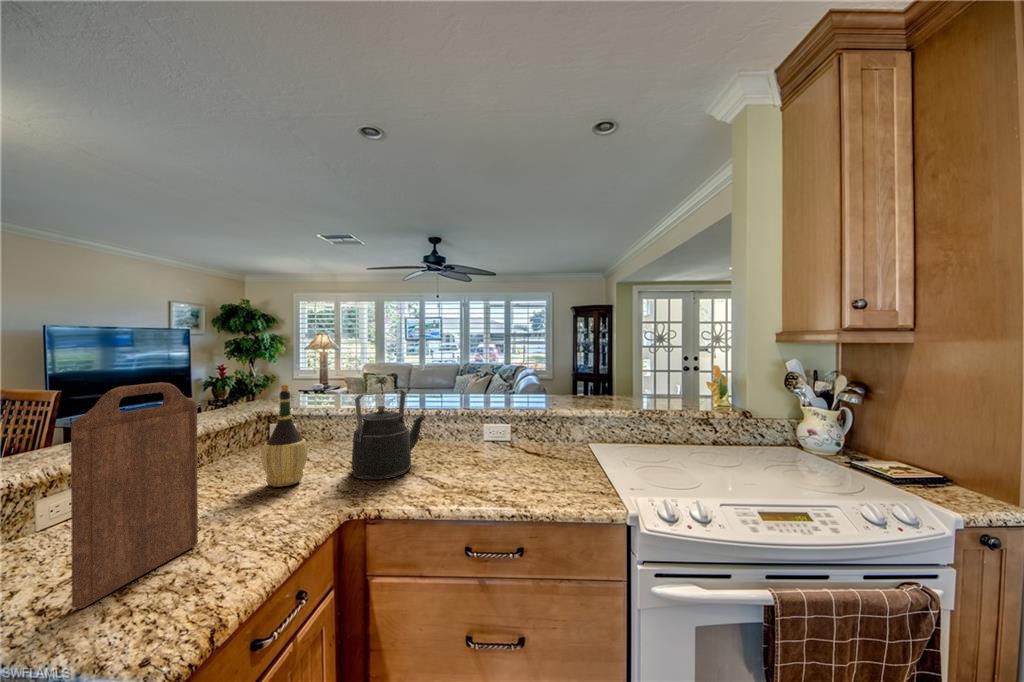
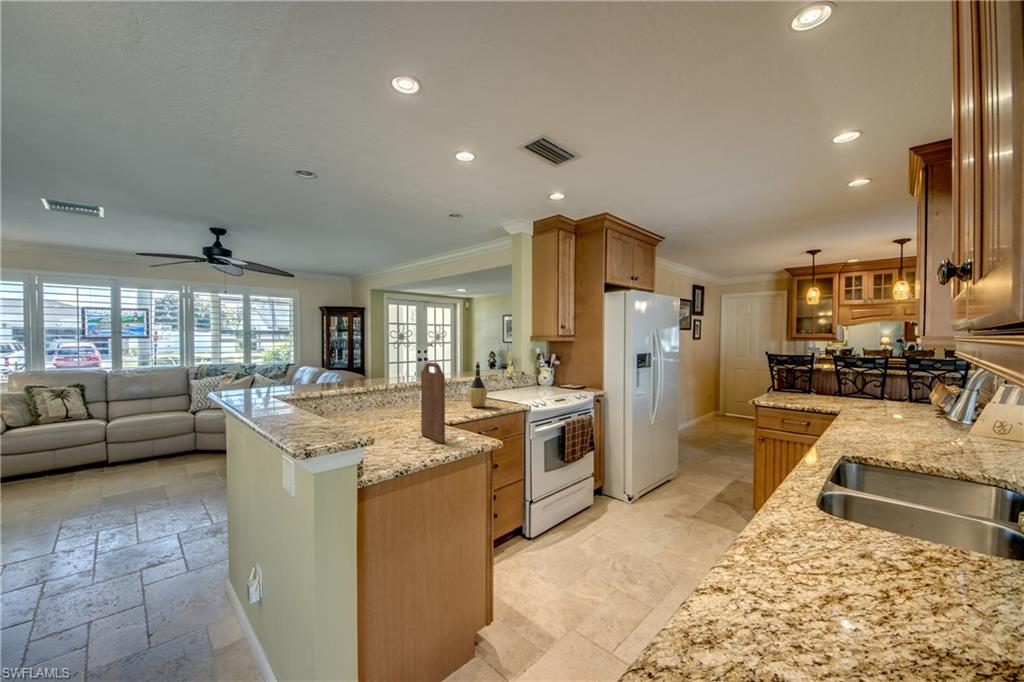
wine bottle: present [261,385,308,487] -> present [469,362,487,407]
kettle: present [352,389,424,480] -> none [394,370,426,418]

